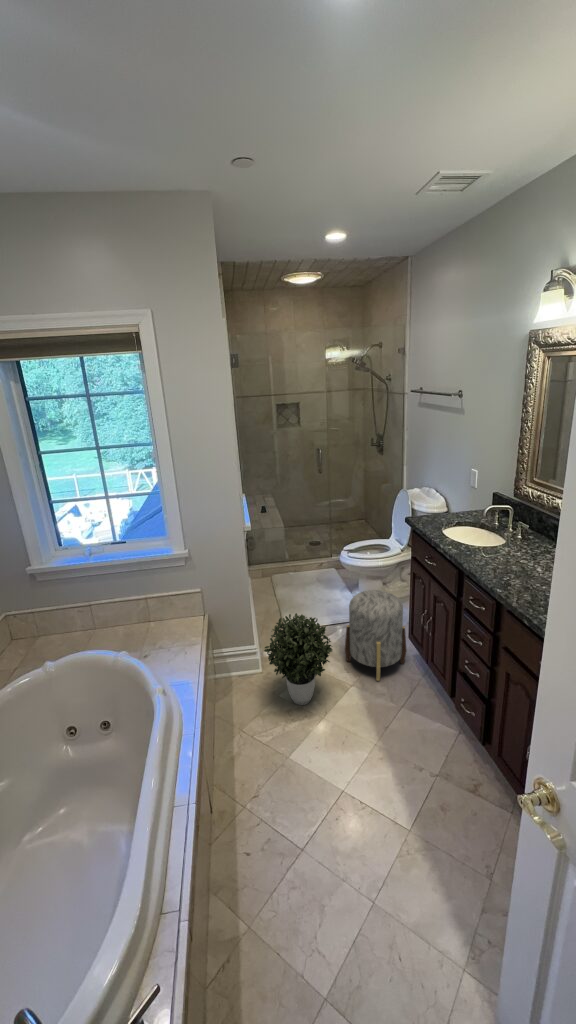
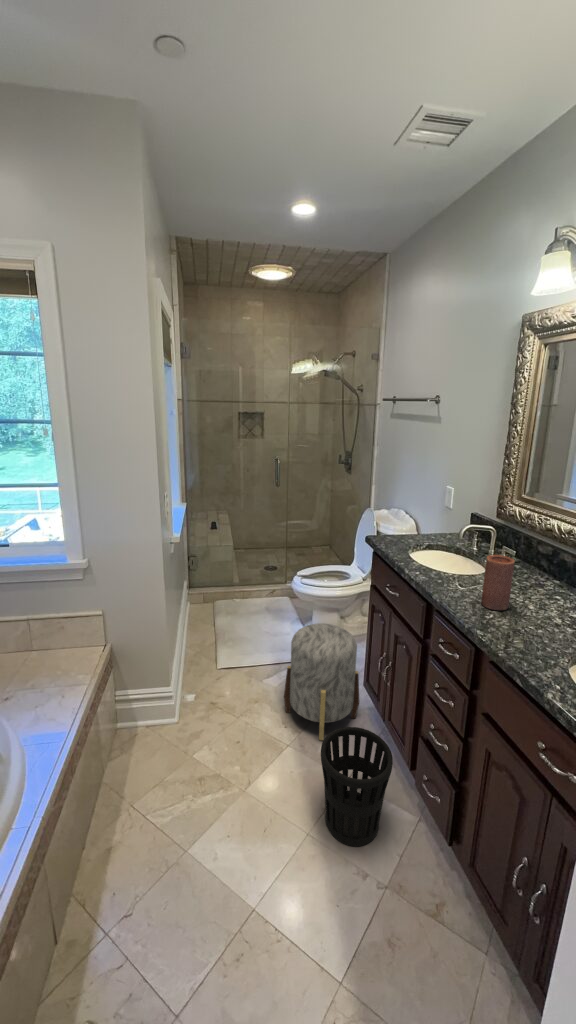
candle: none [501,533,524,573] -> present [481,555,515,610]
potted plant: present [264,613,332,705] -> none [171,648,262,771]
wastebasket: none [383,666,438,749] -> present [321,727,393,846]

